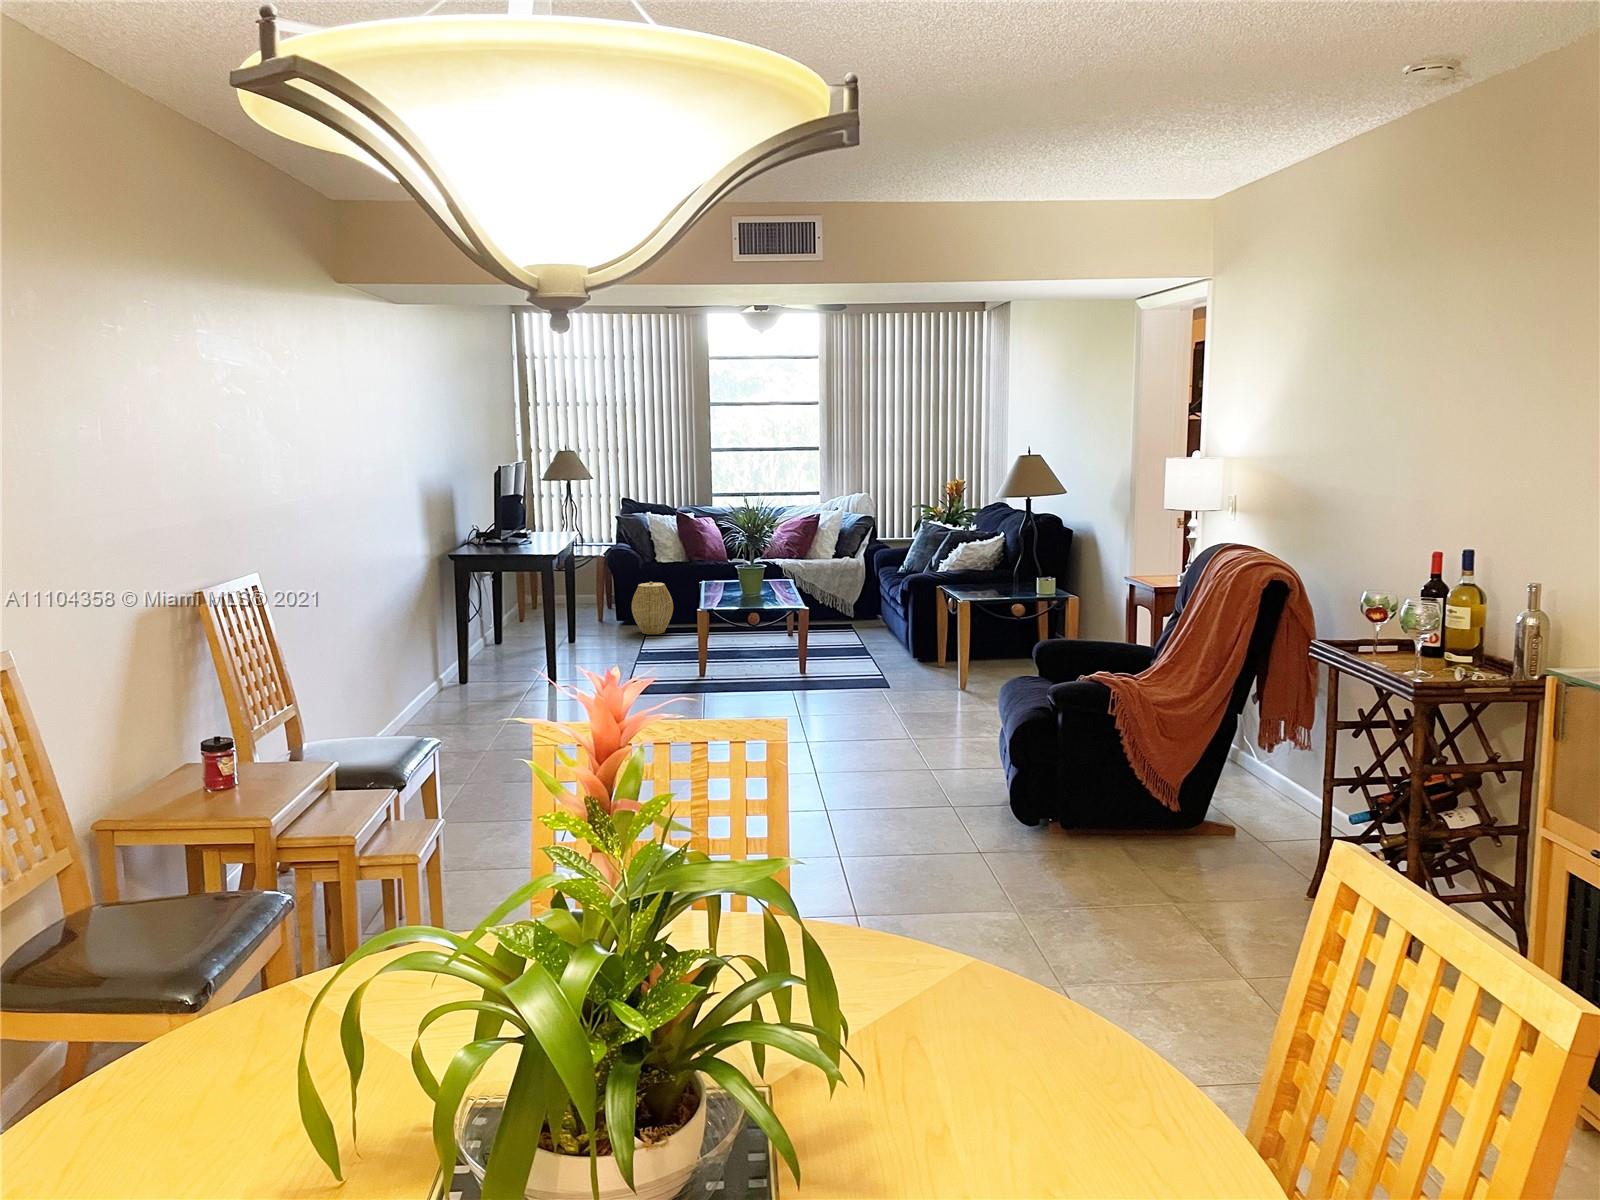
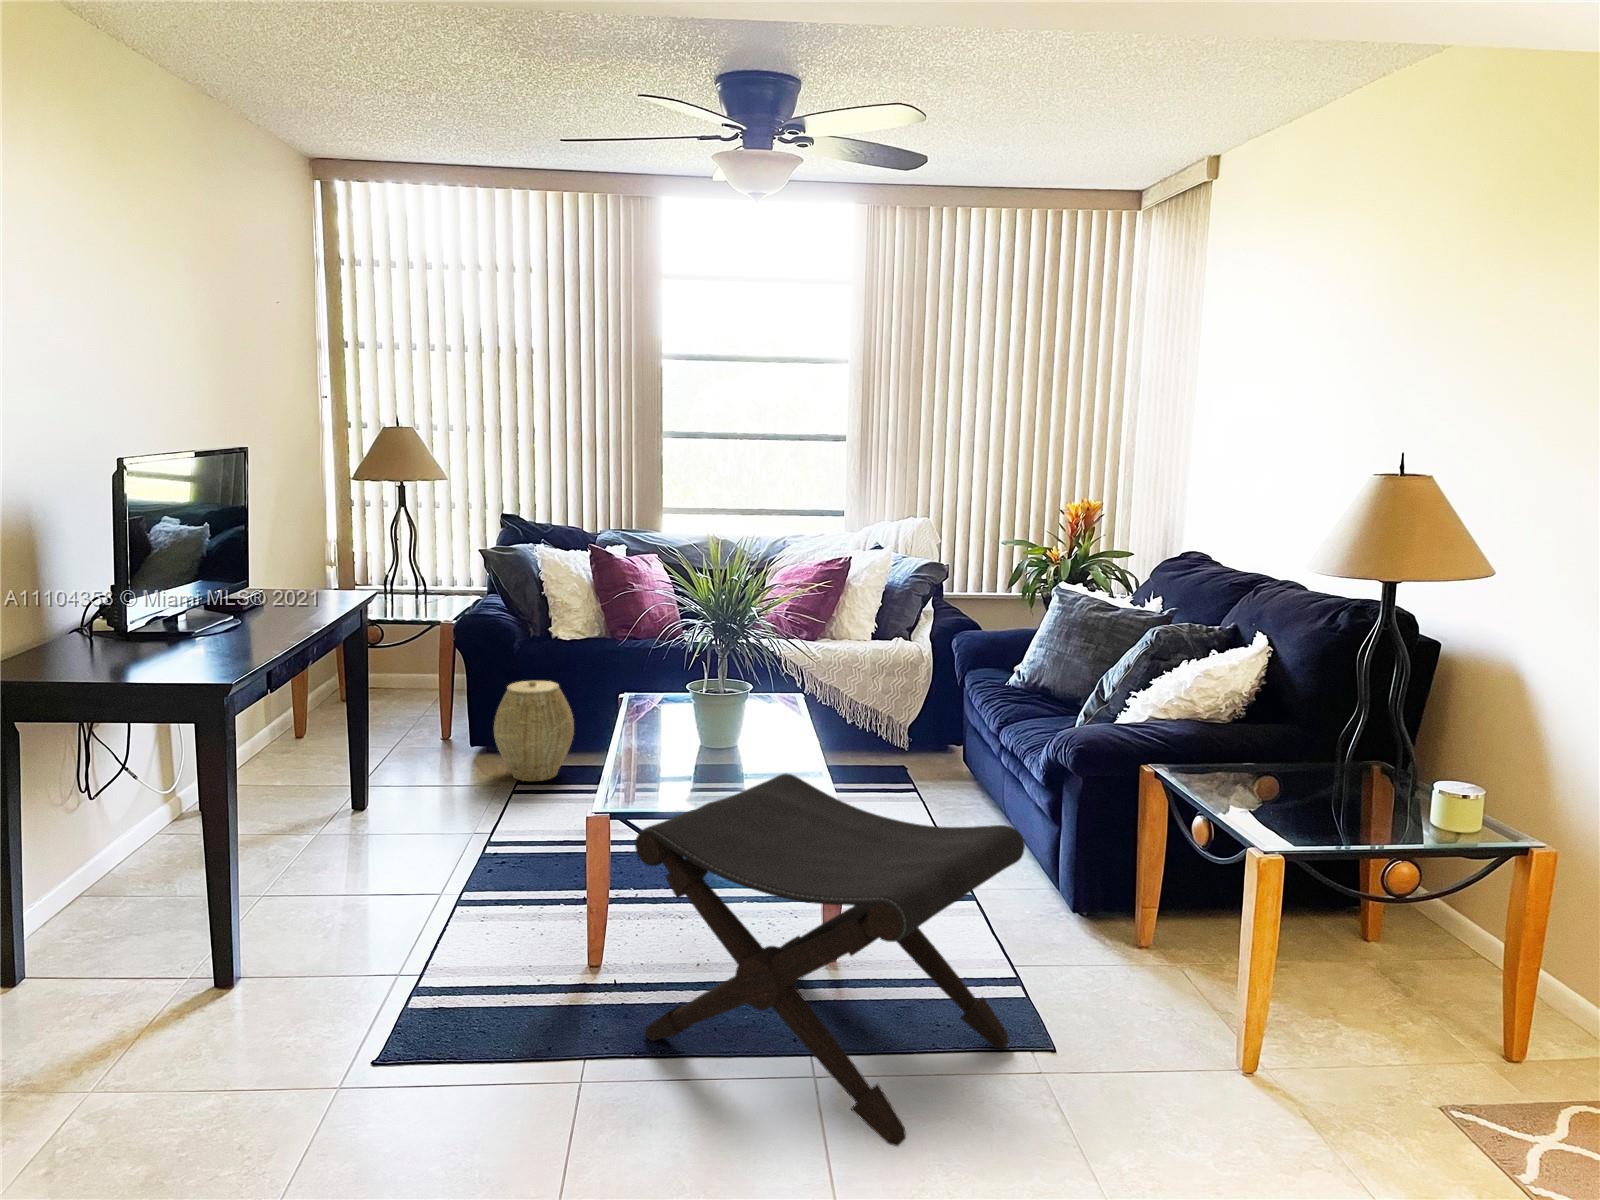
footstool: none [718,593,871,708] -> present [635,774,1025,1146]

